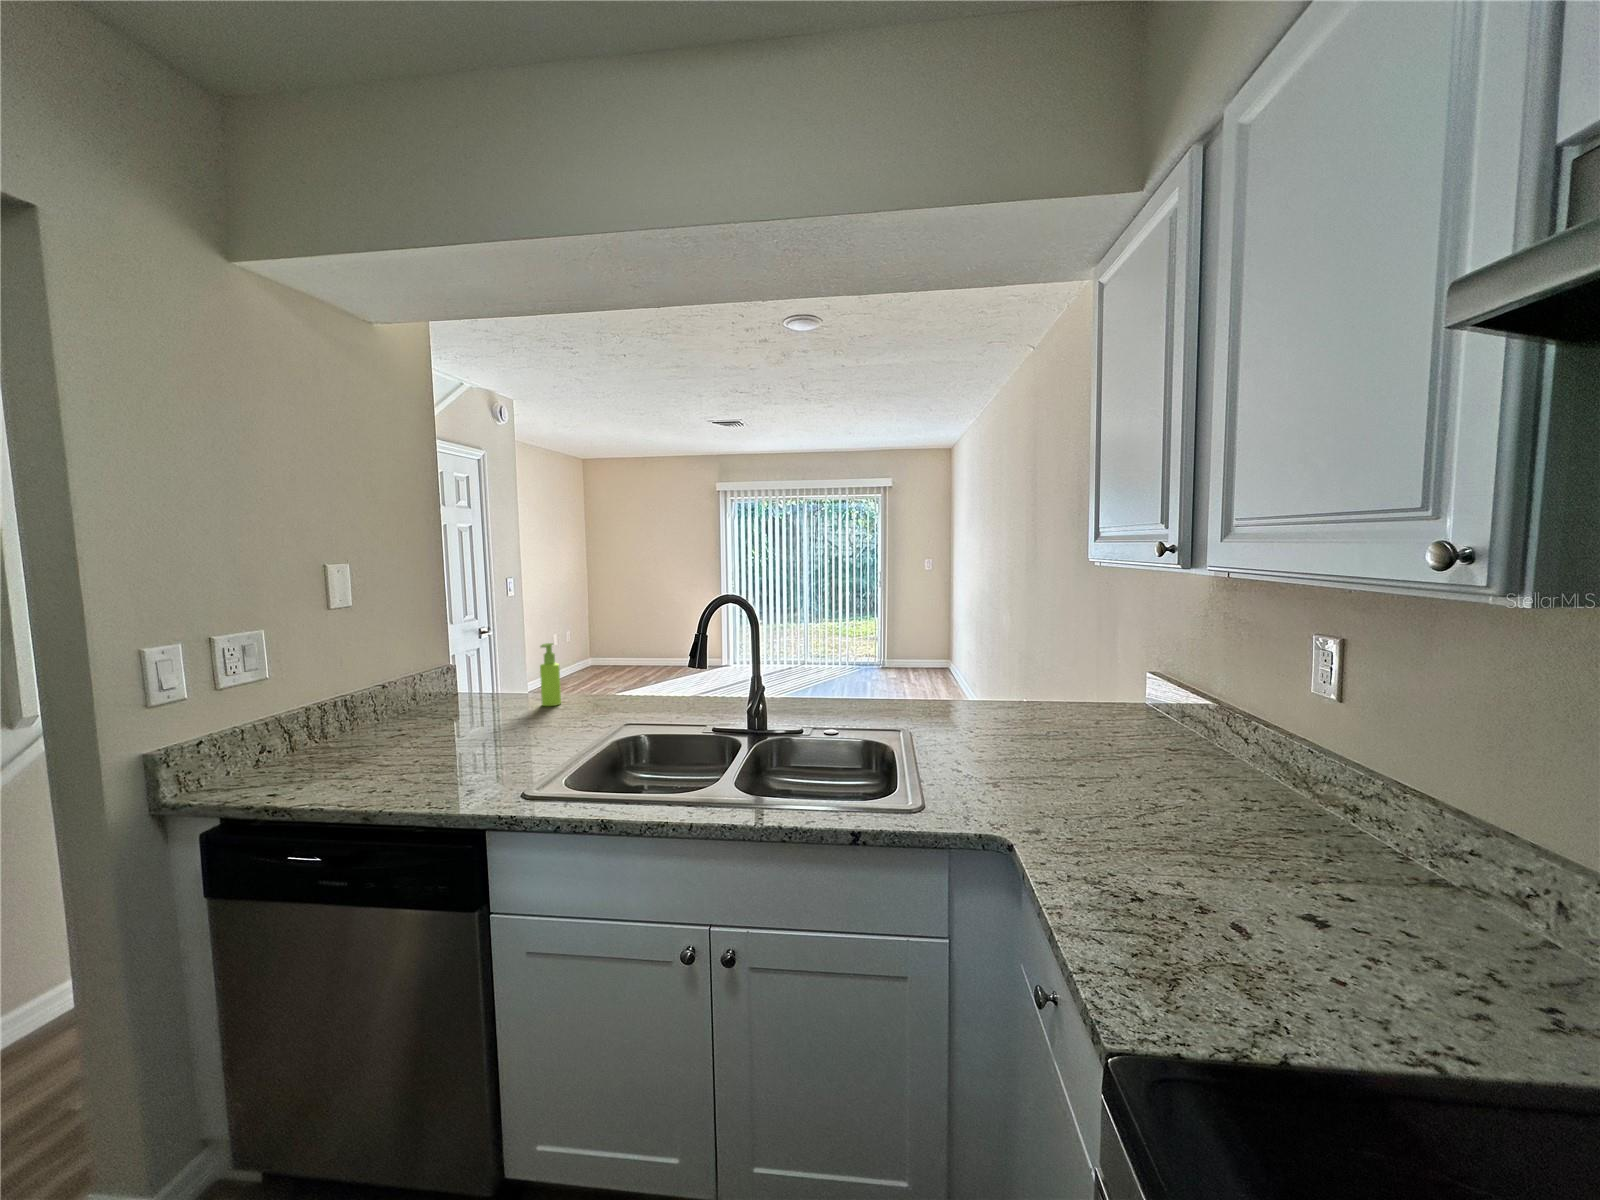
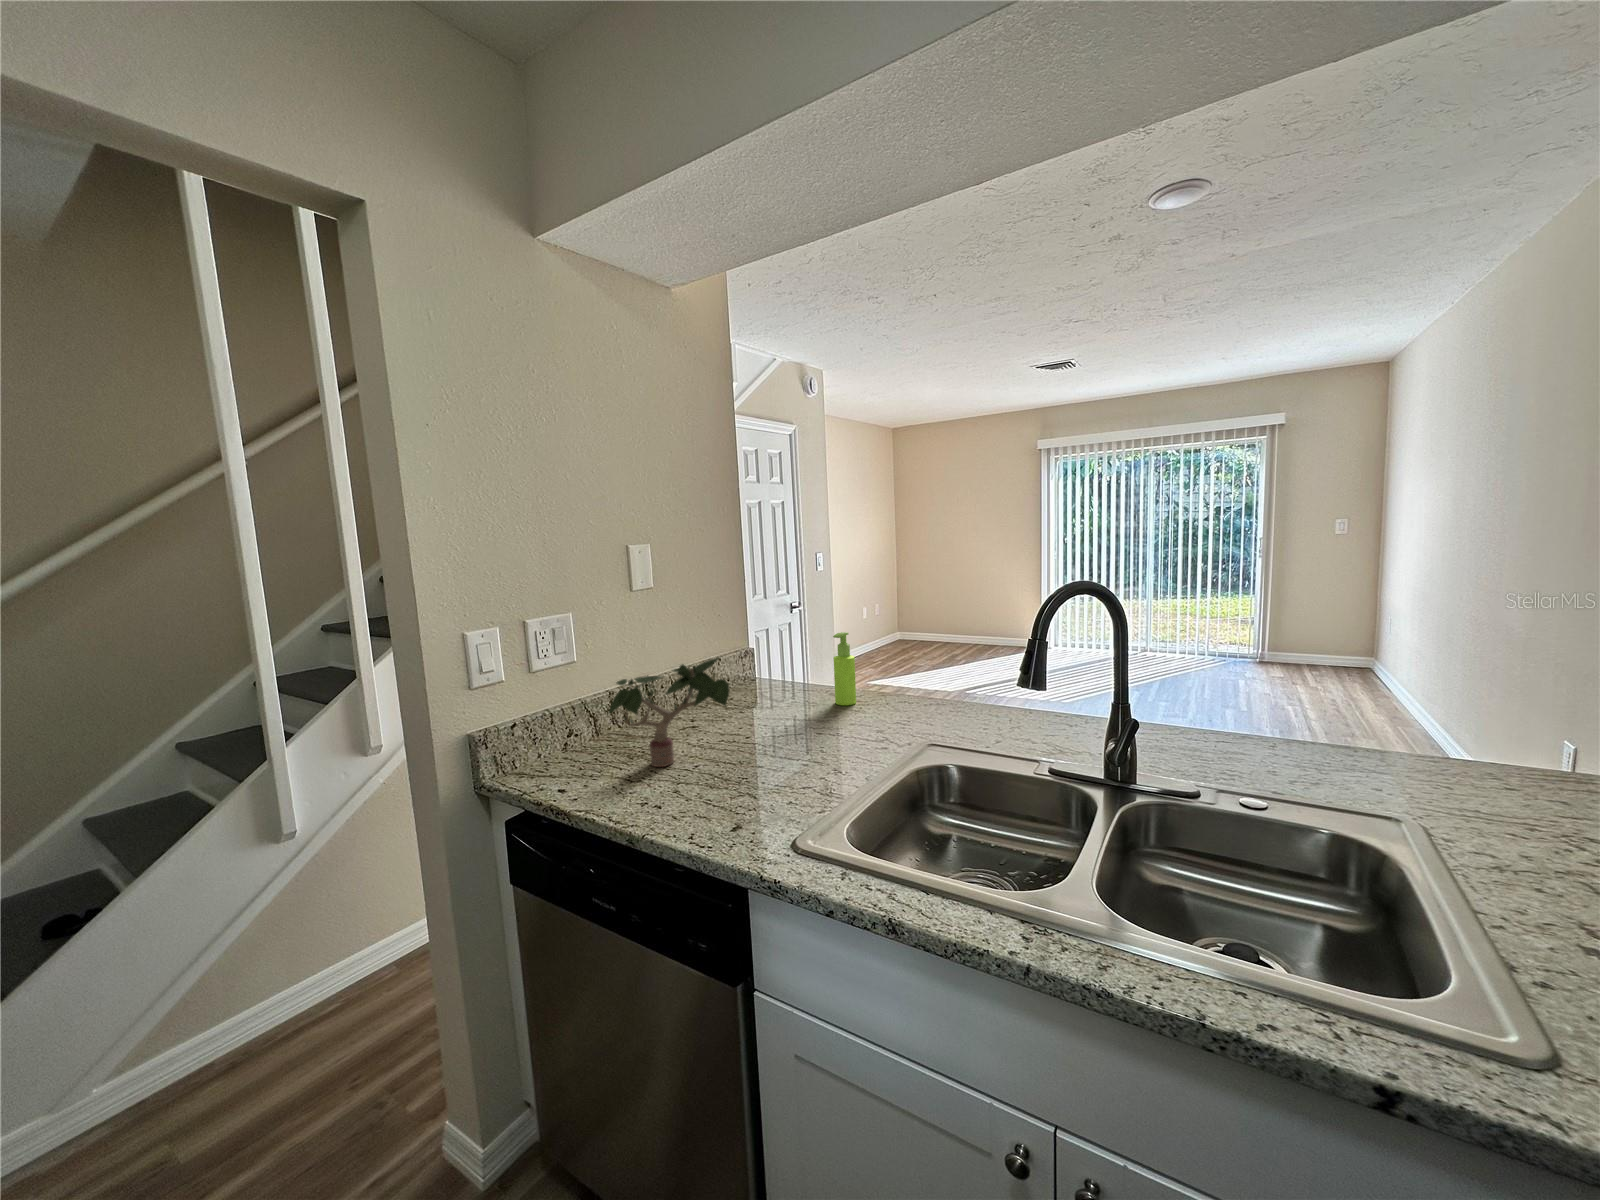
potted plant: none [306,657,473,766] -> present [608,658,730,767]

